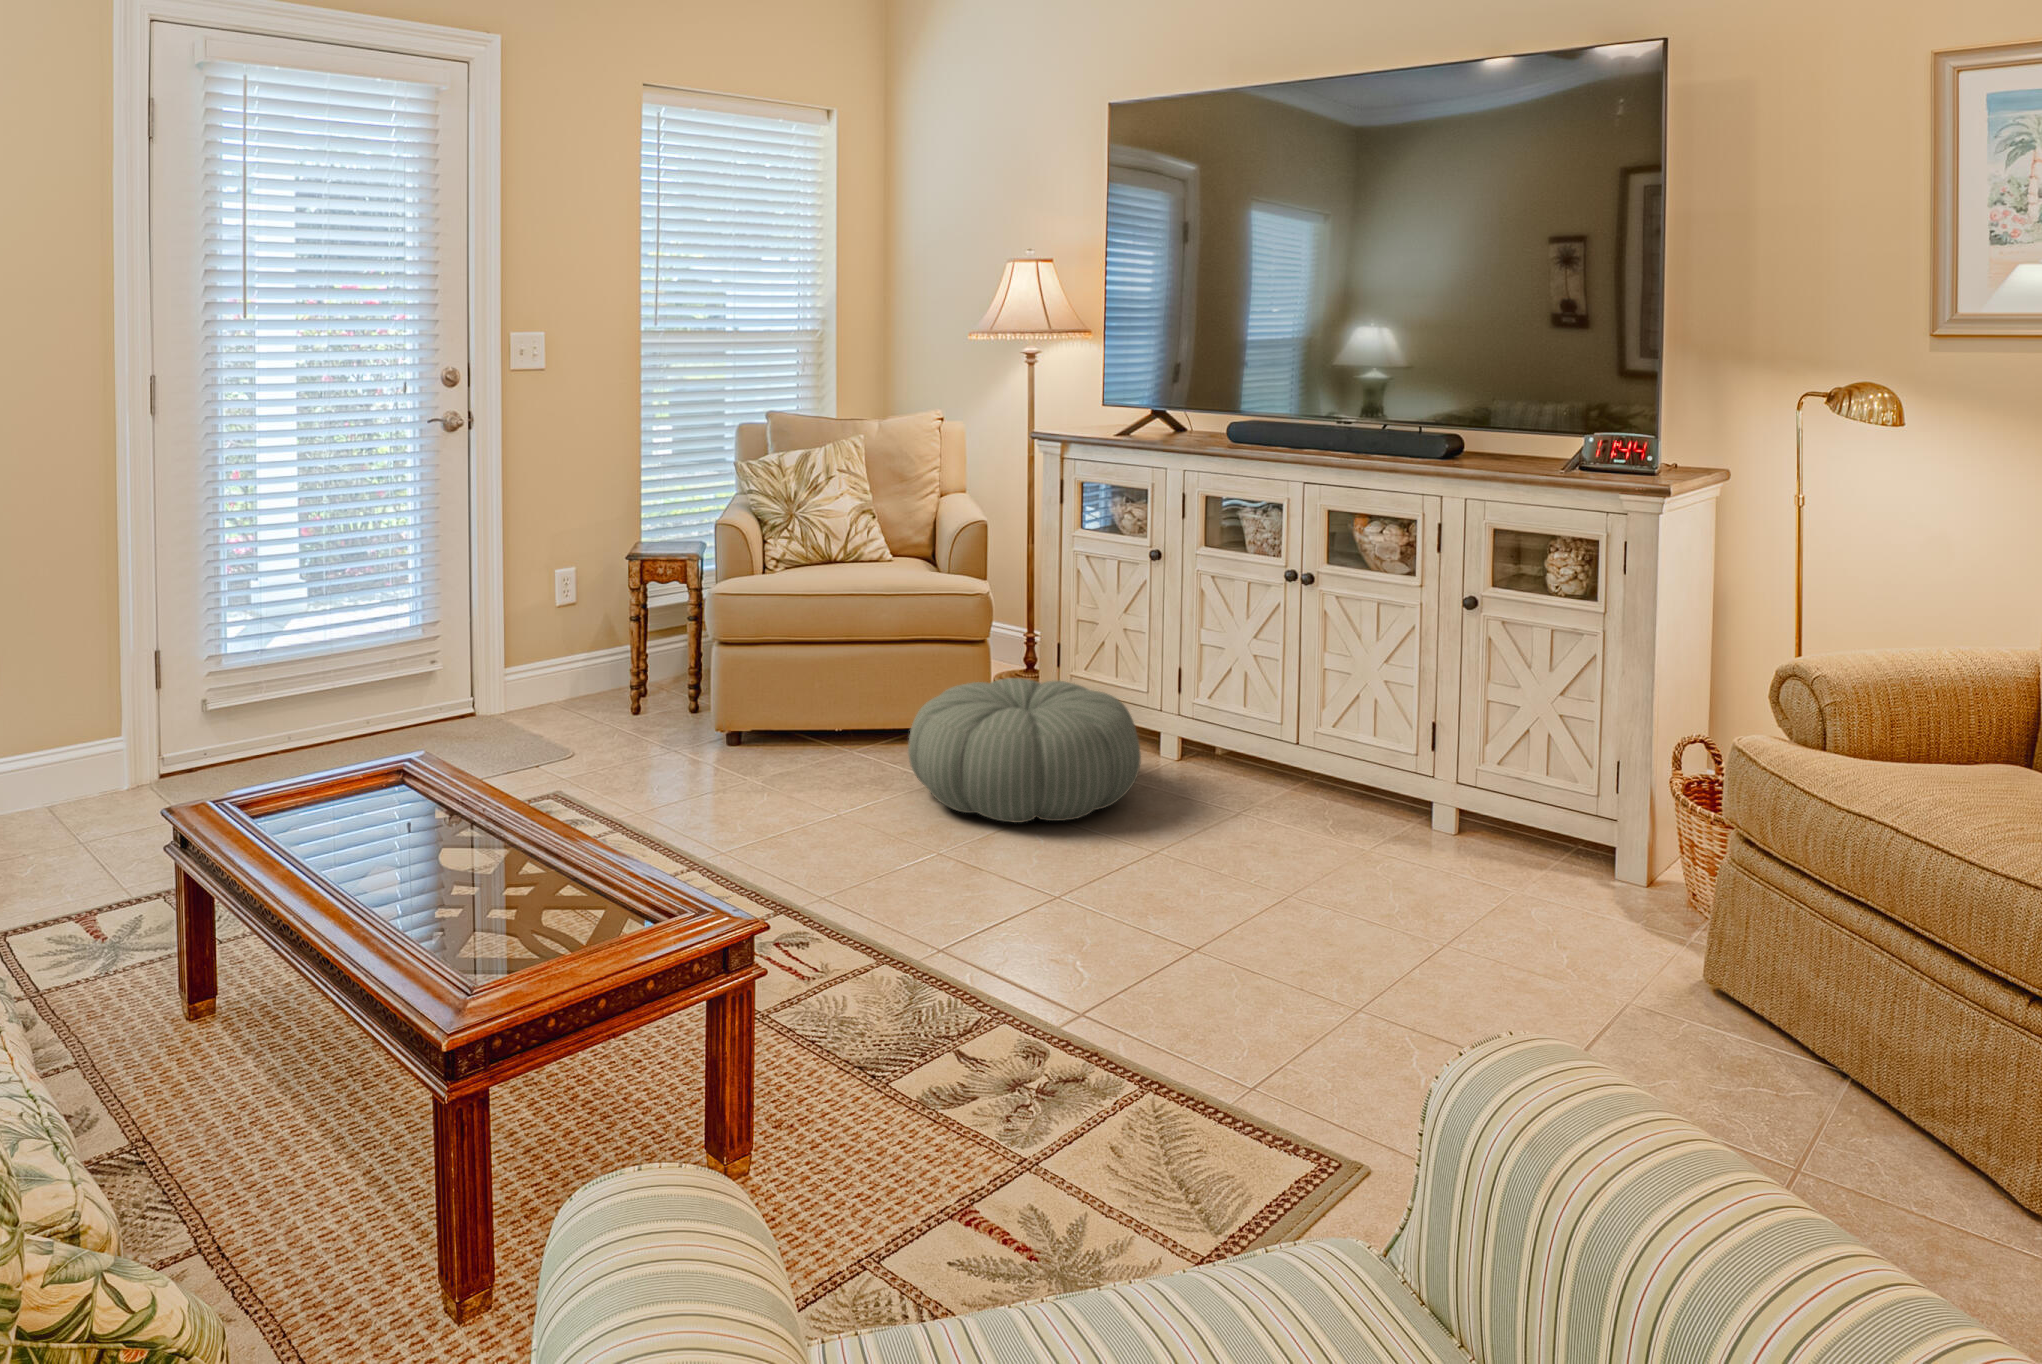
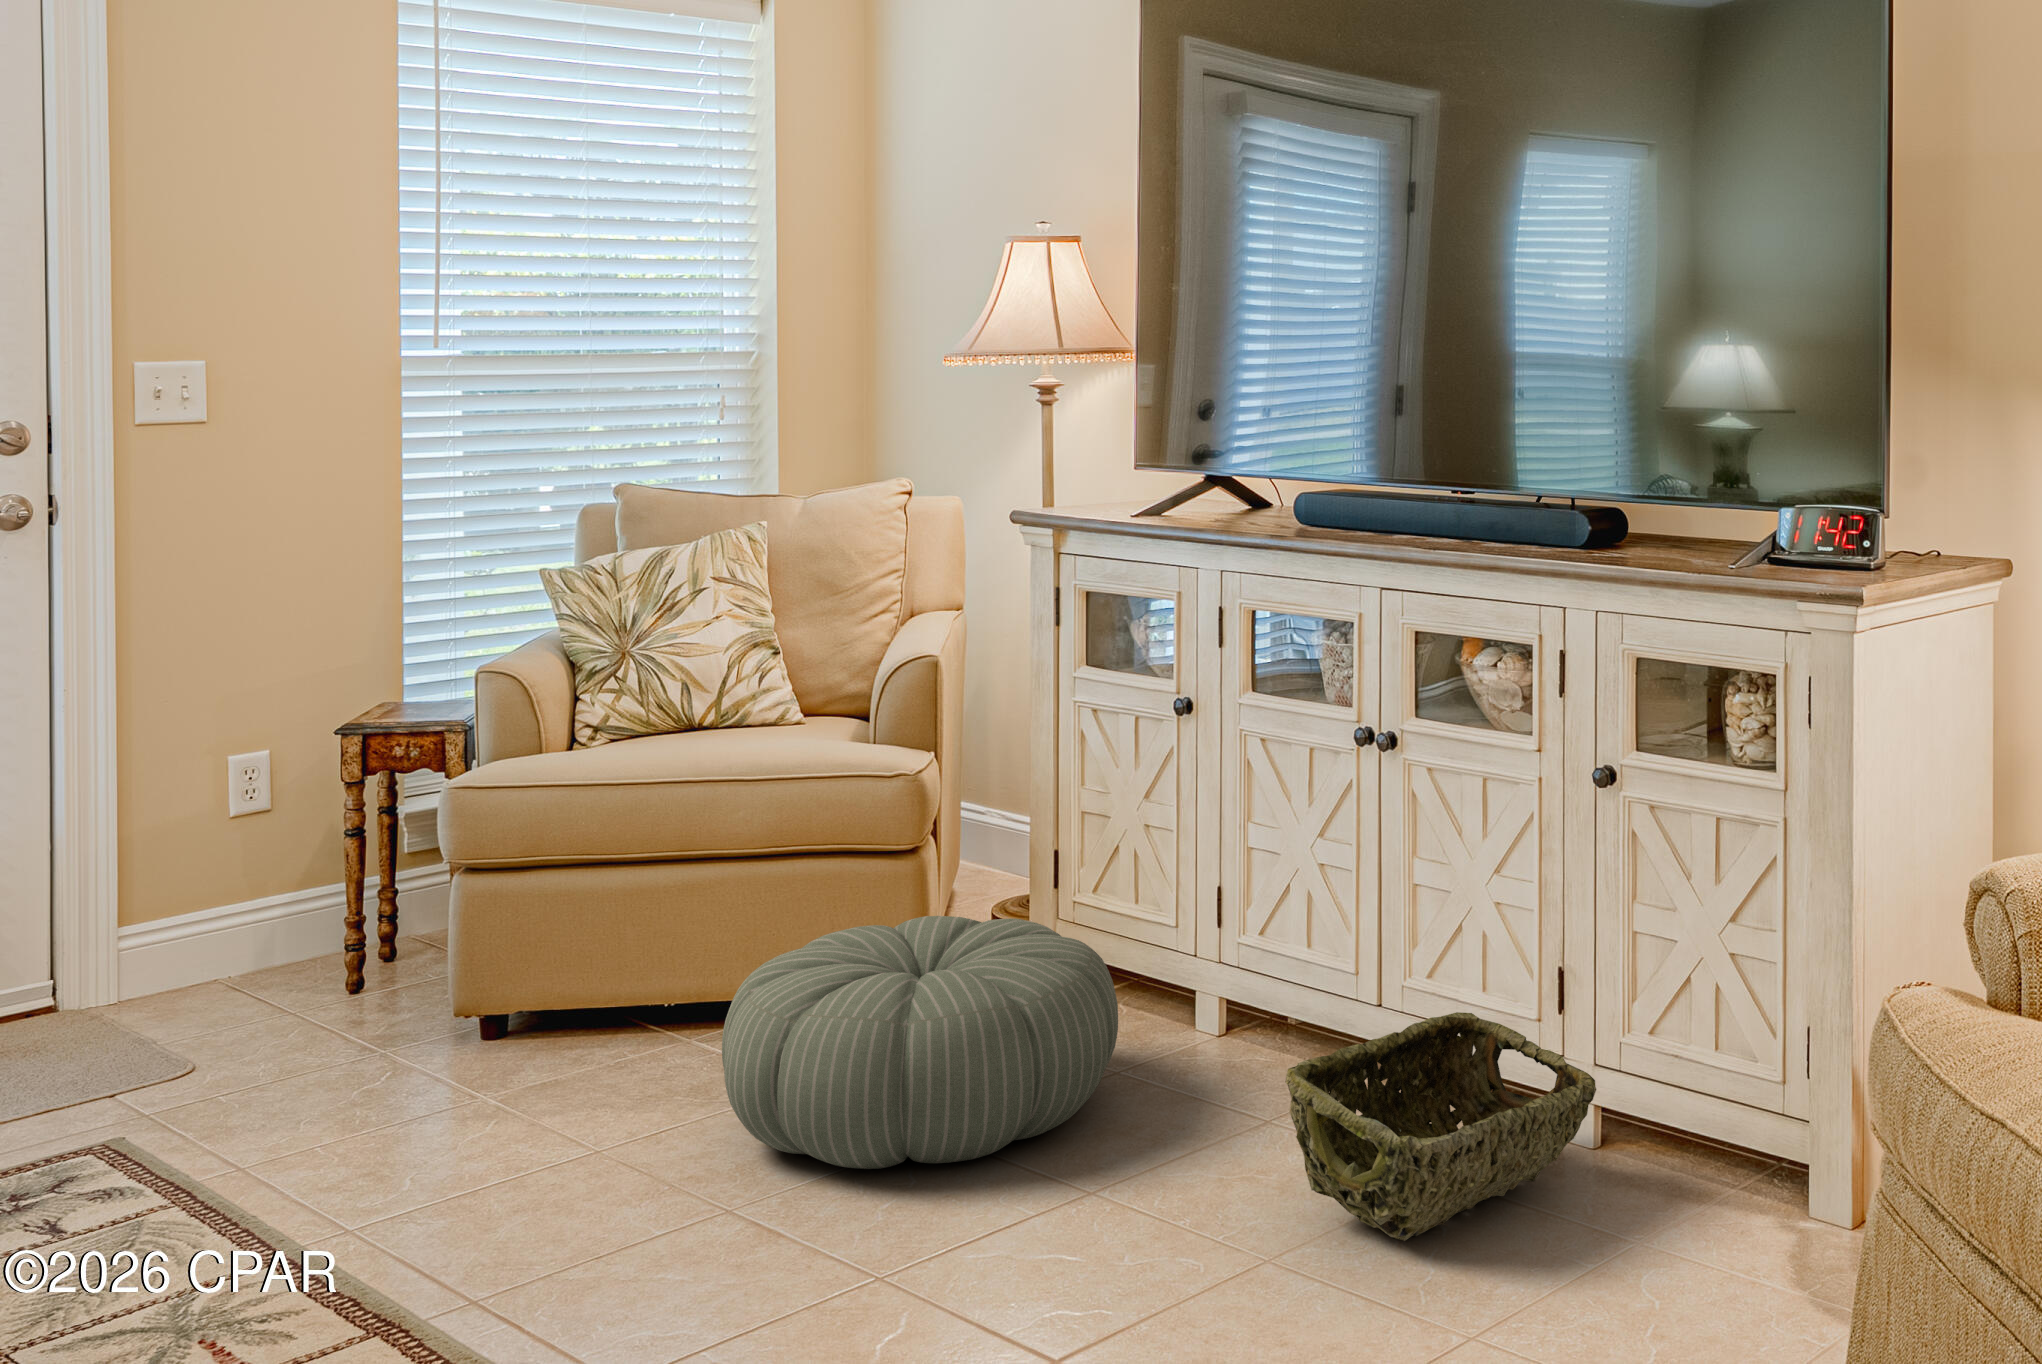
woven basket: none [1284,742,1466,872] -> present [1285,1012,1596,1241]

